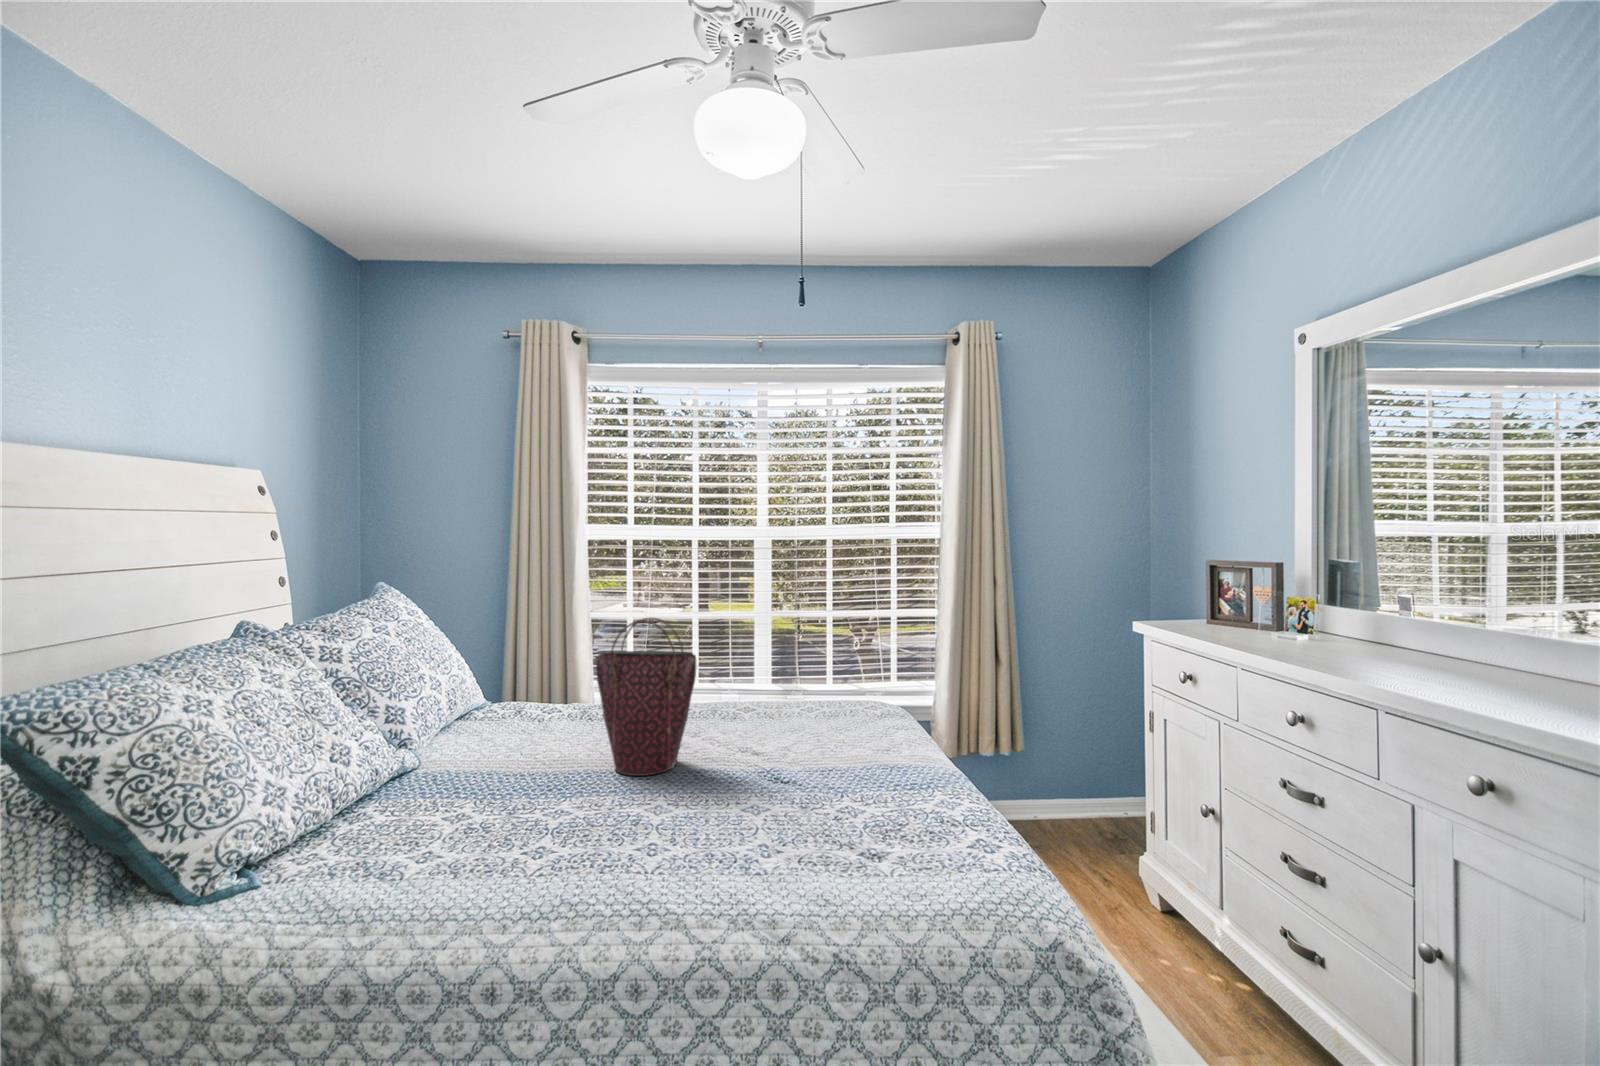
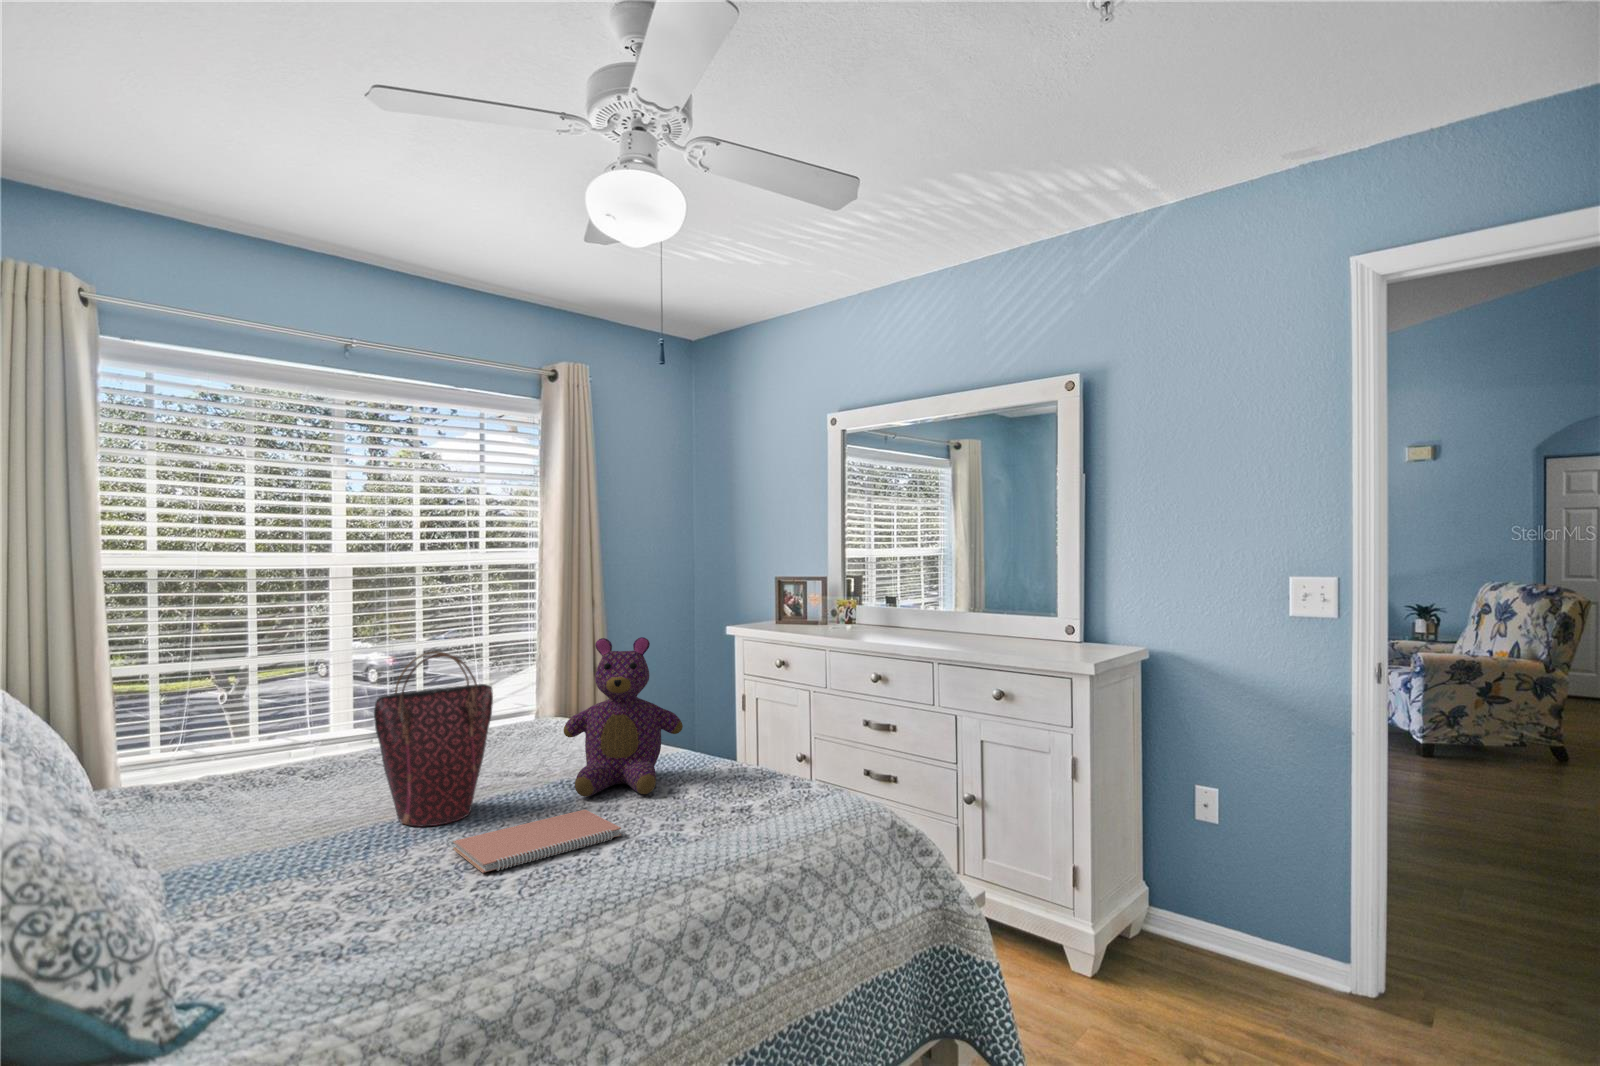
teddy bear: none [751,621,880,797] -> present [564,637,683,797]
notebook: none [567,795,726,838] -> present [453,809,621,873]

